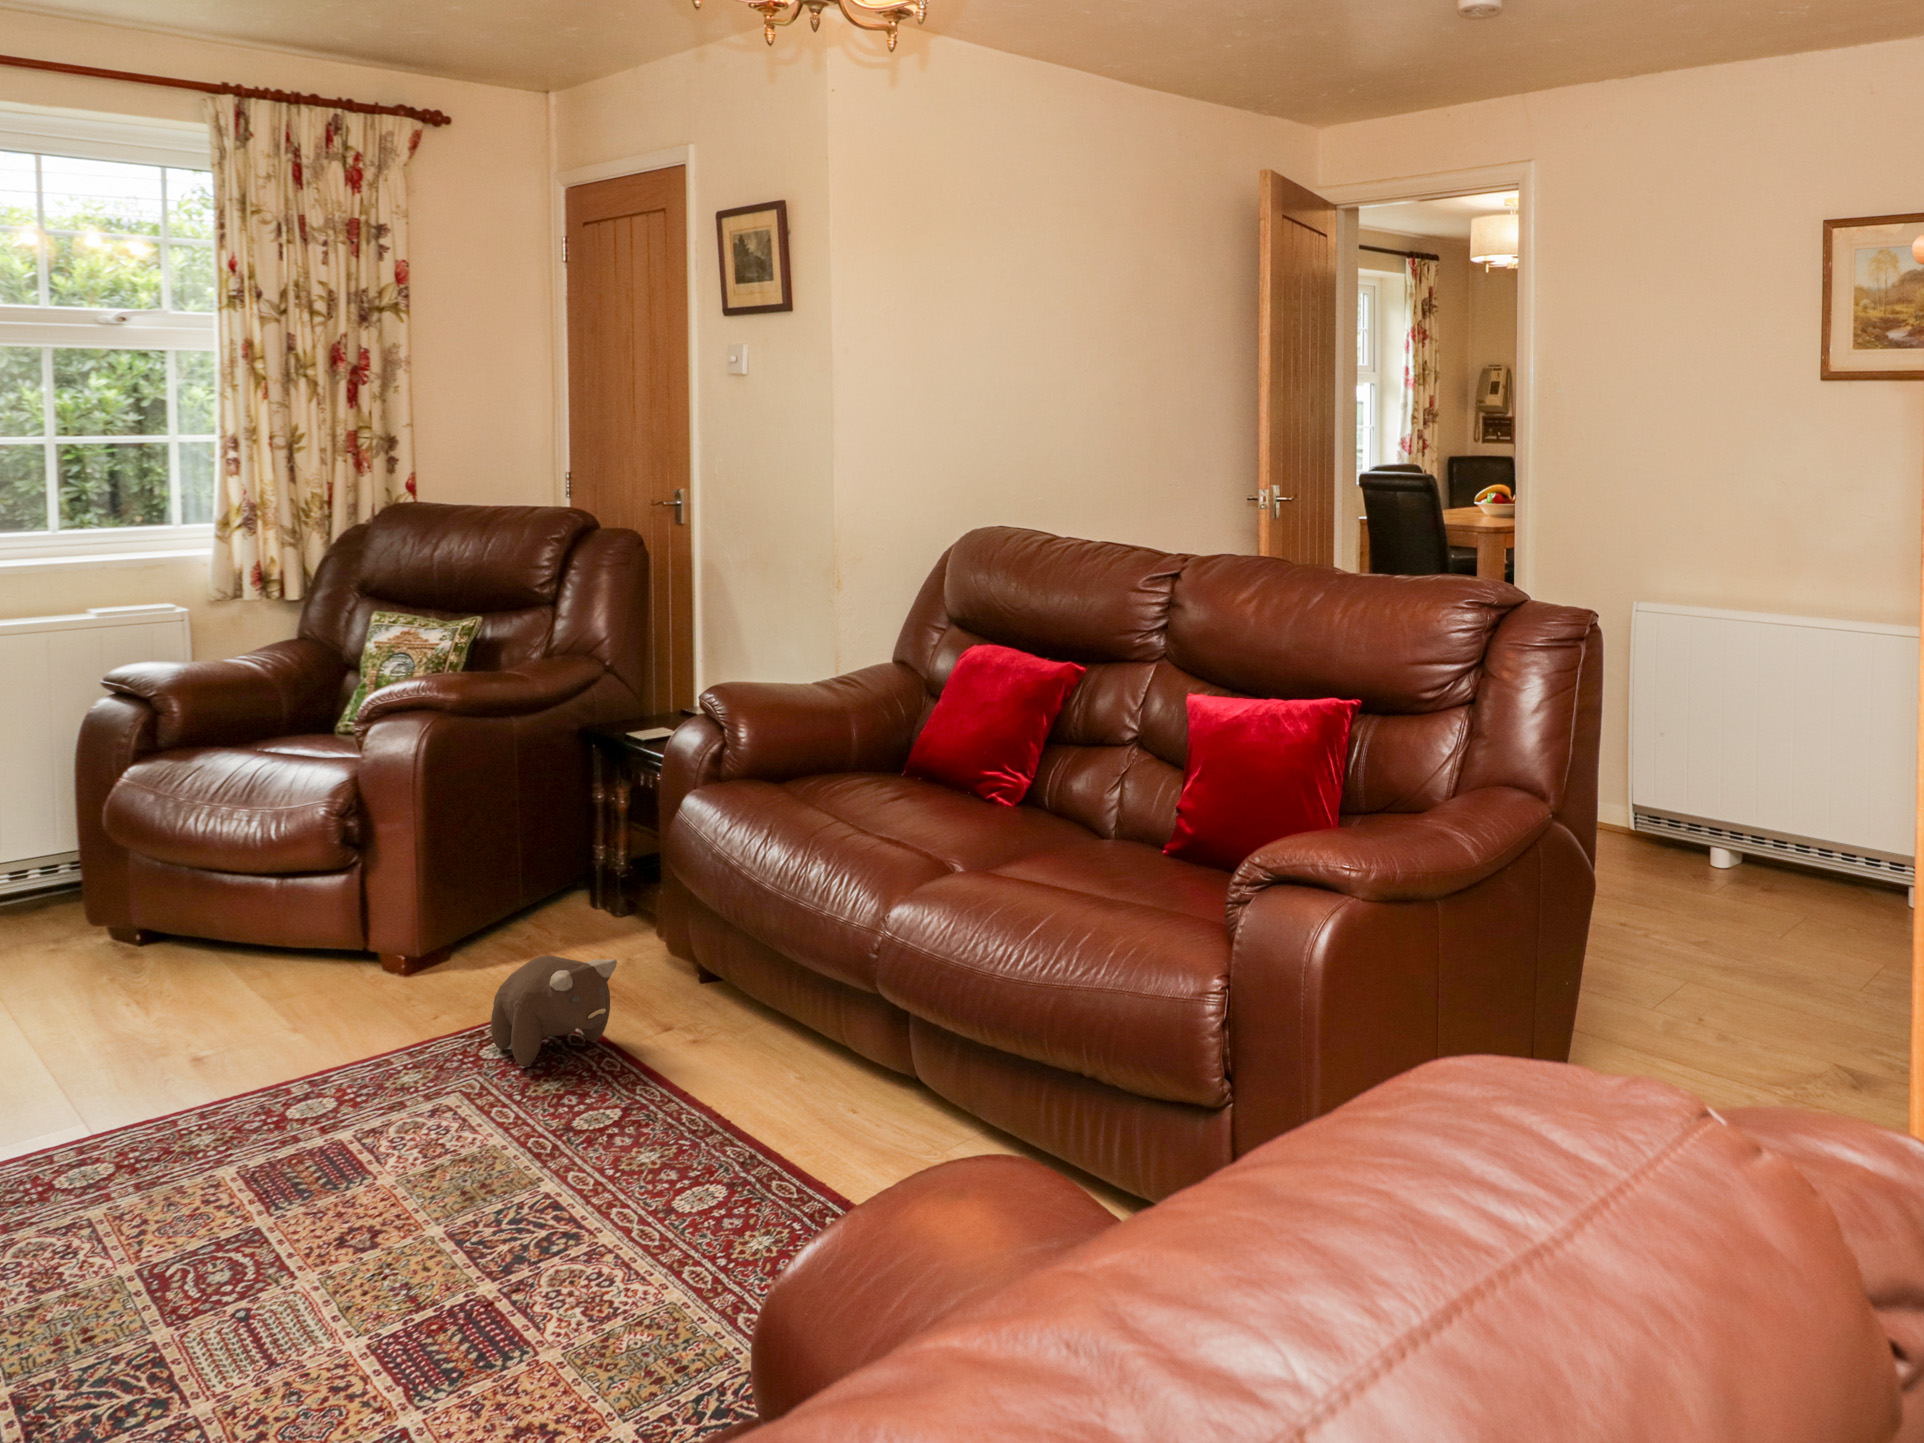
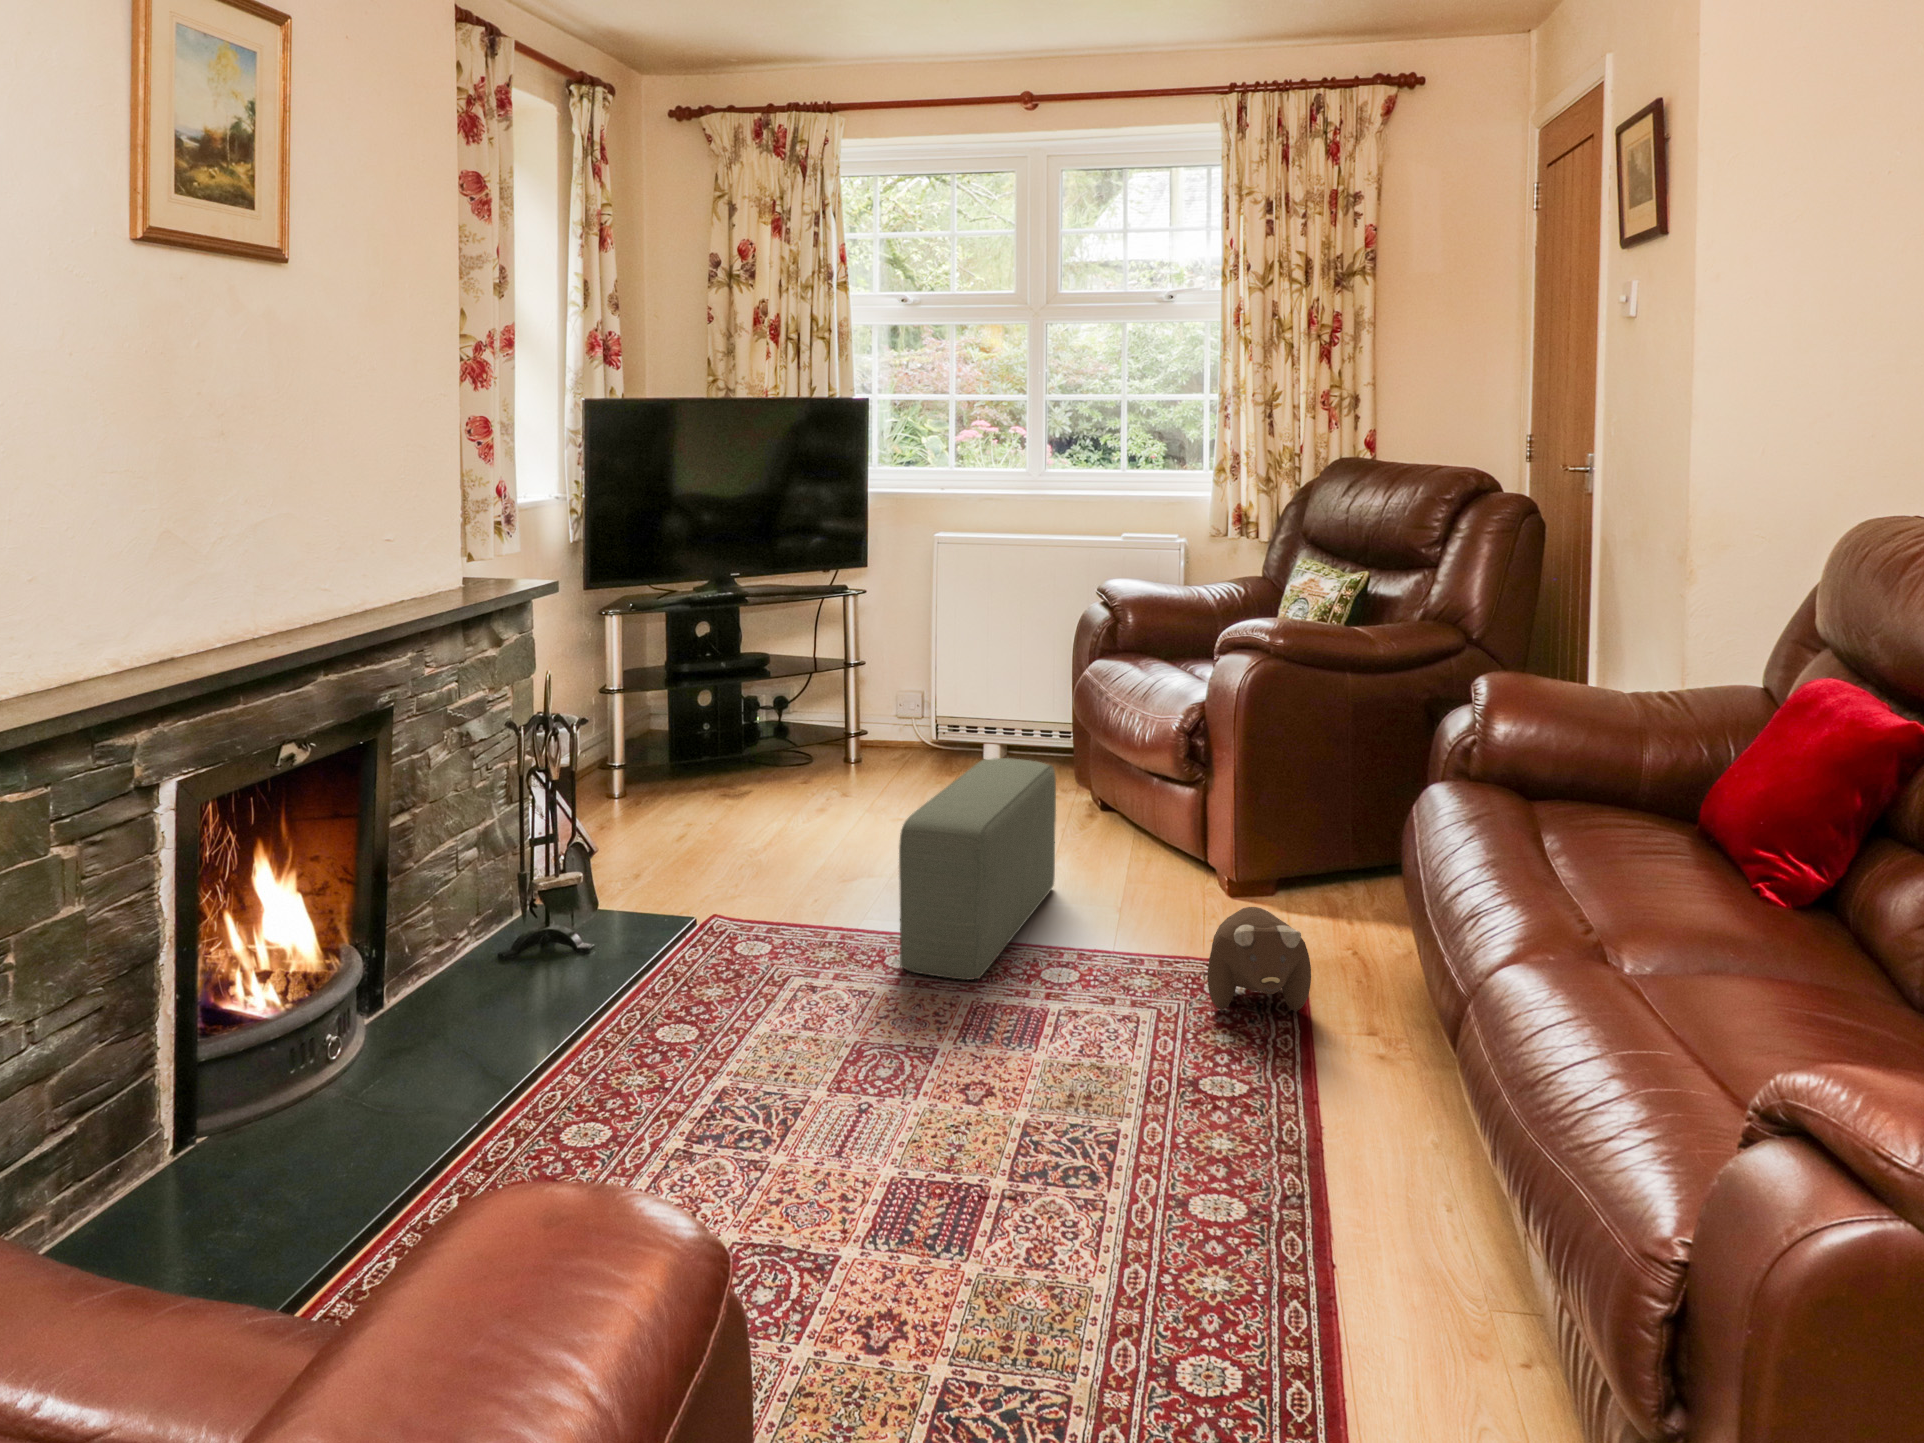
pouf: none [75,887,224,1179] -> present [899,758,1056,980]

